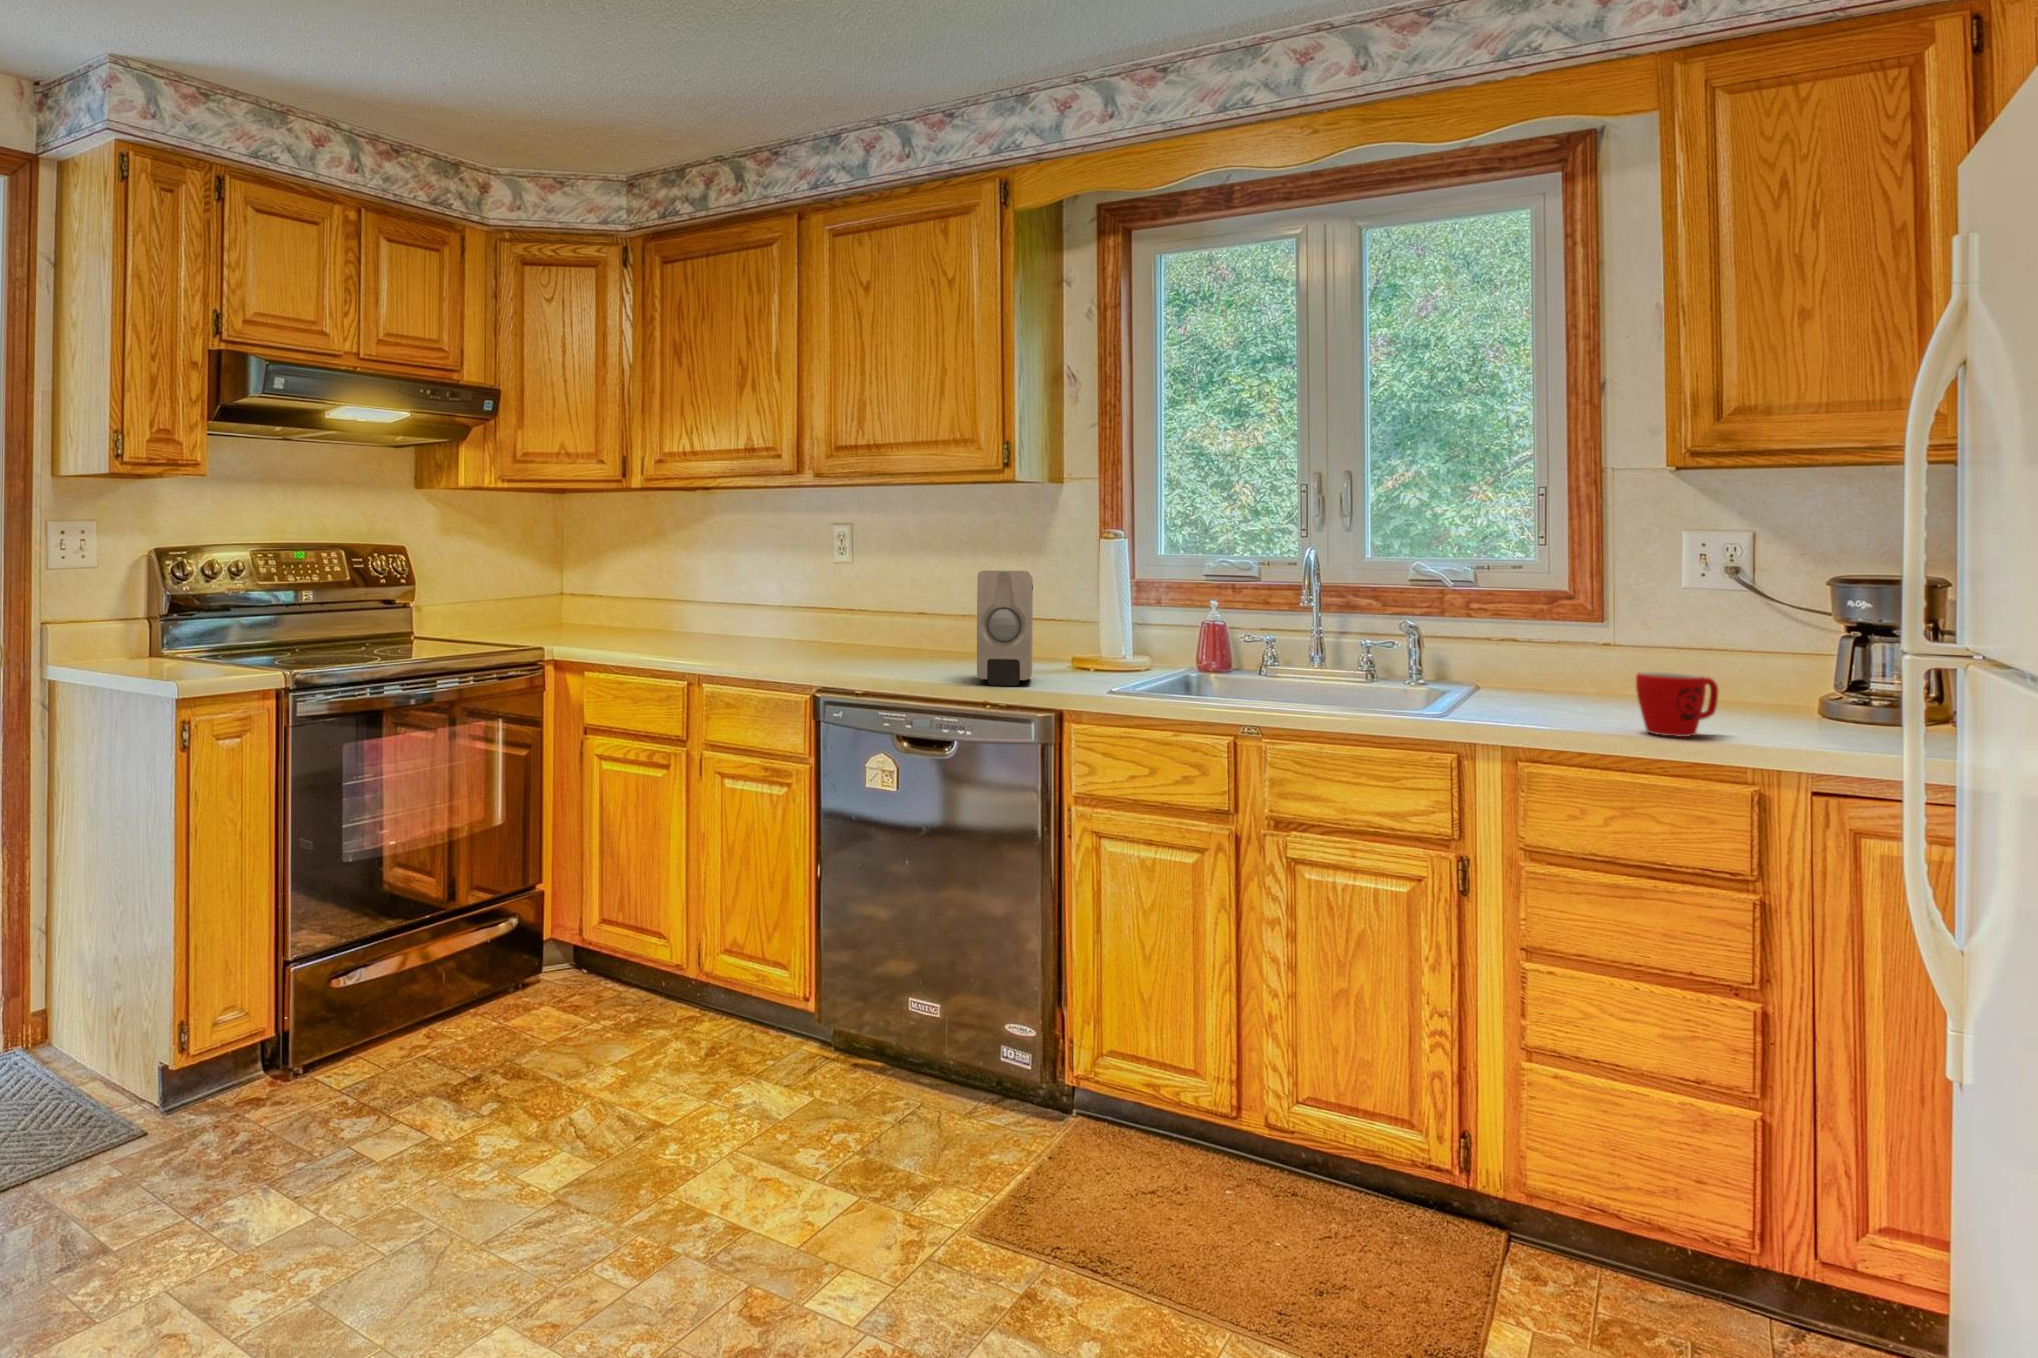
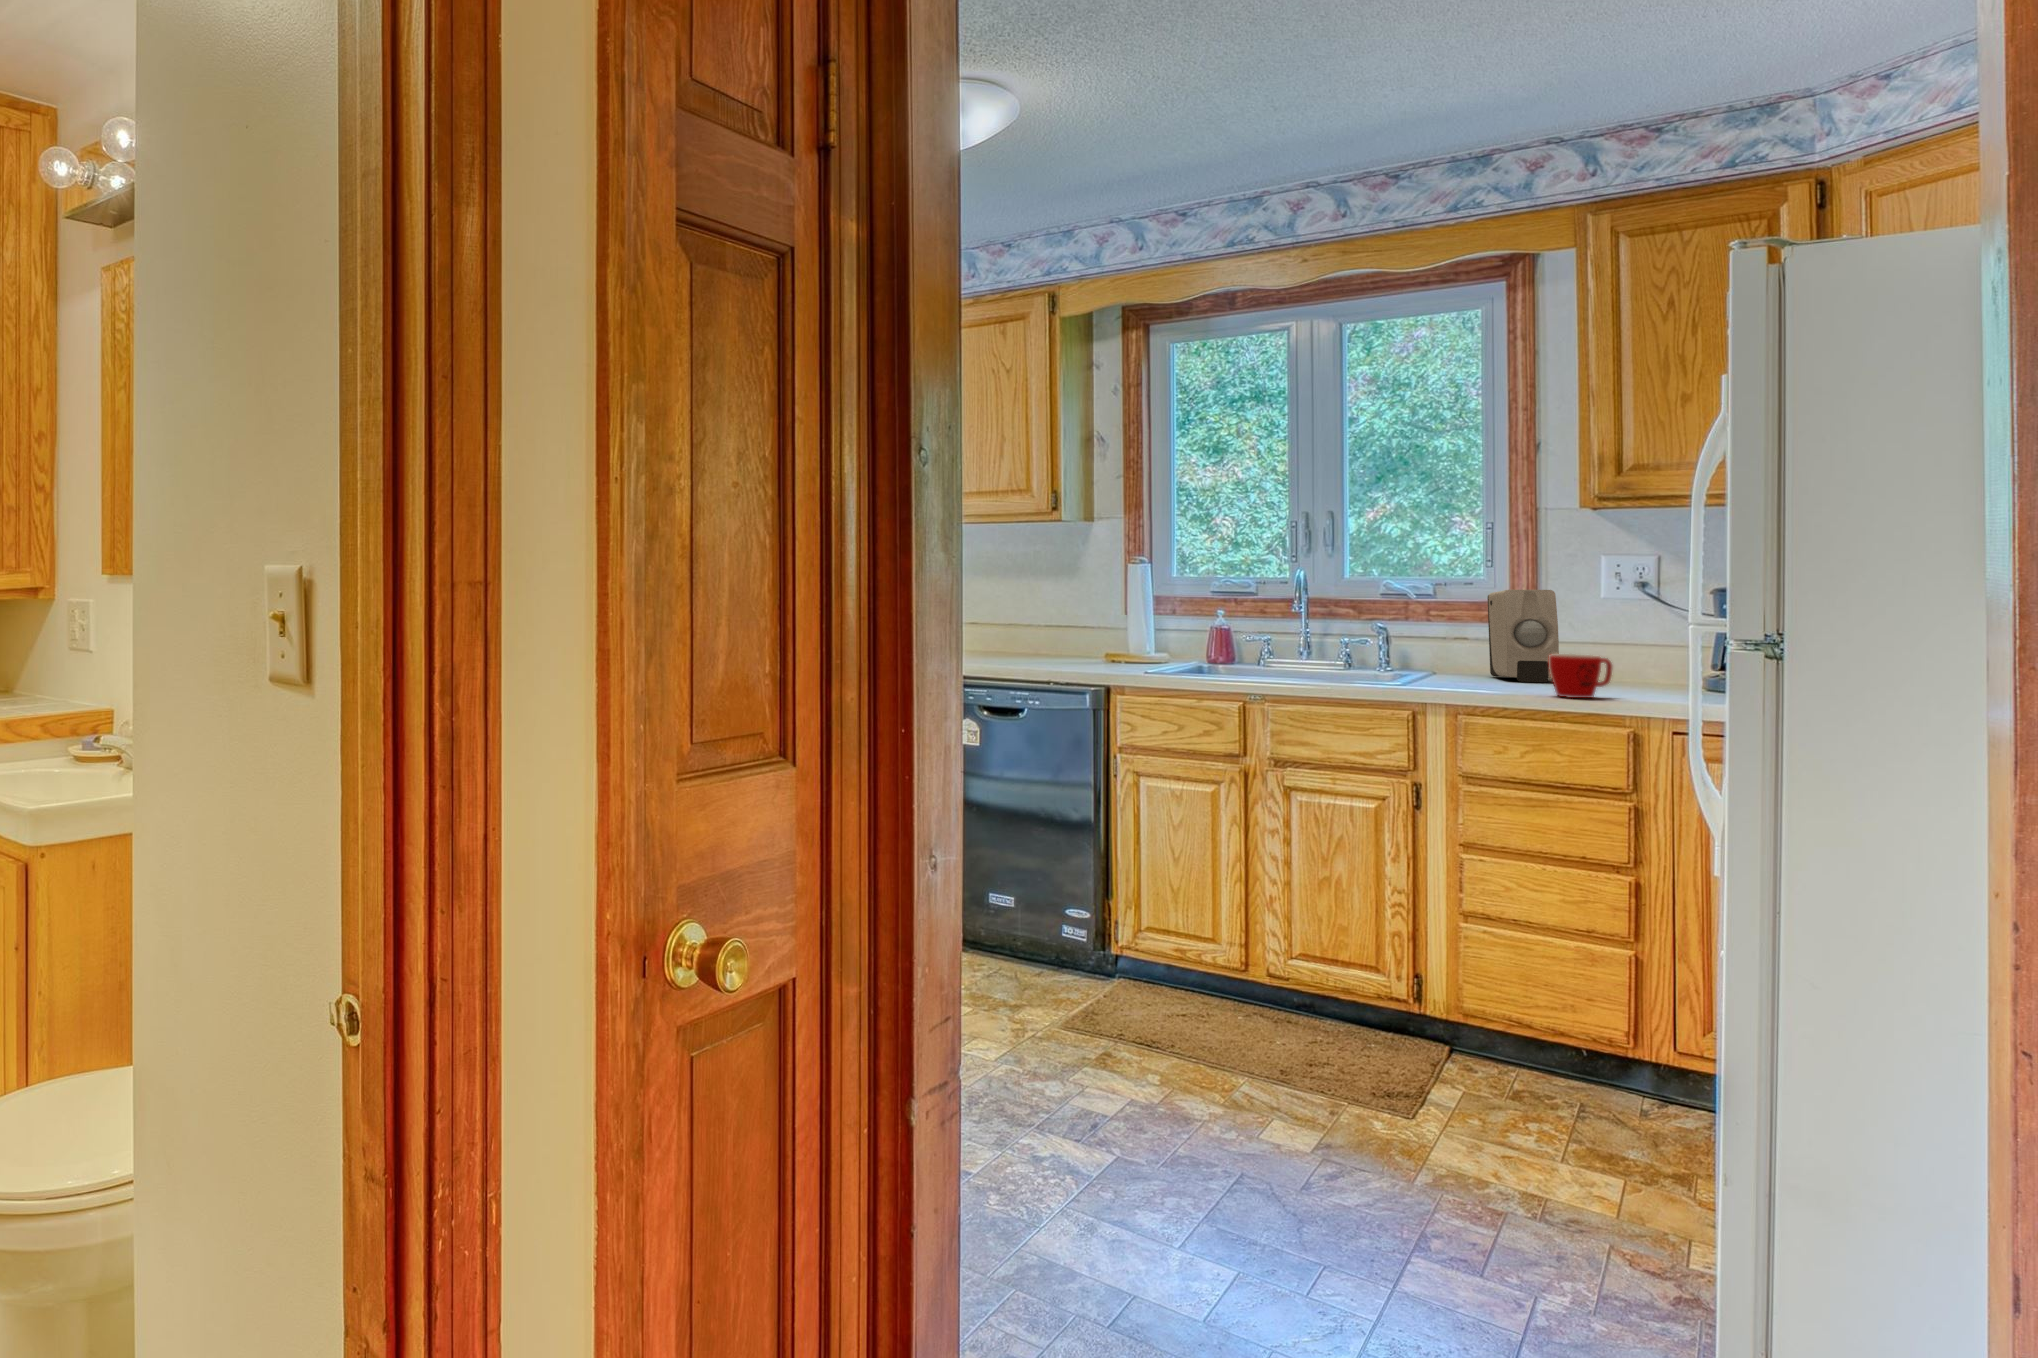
soap dispenser: present [977,571,1033,686] -> present [1488,590,1559,682]

